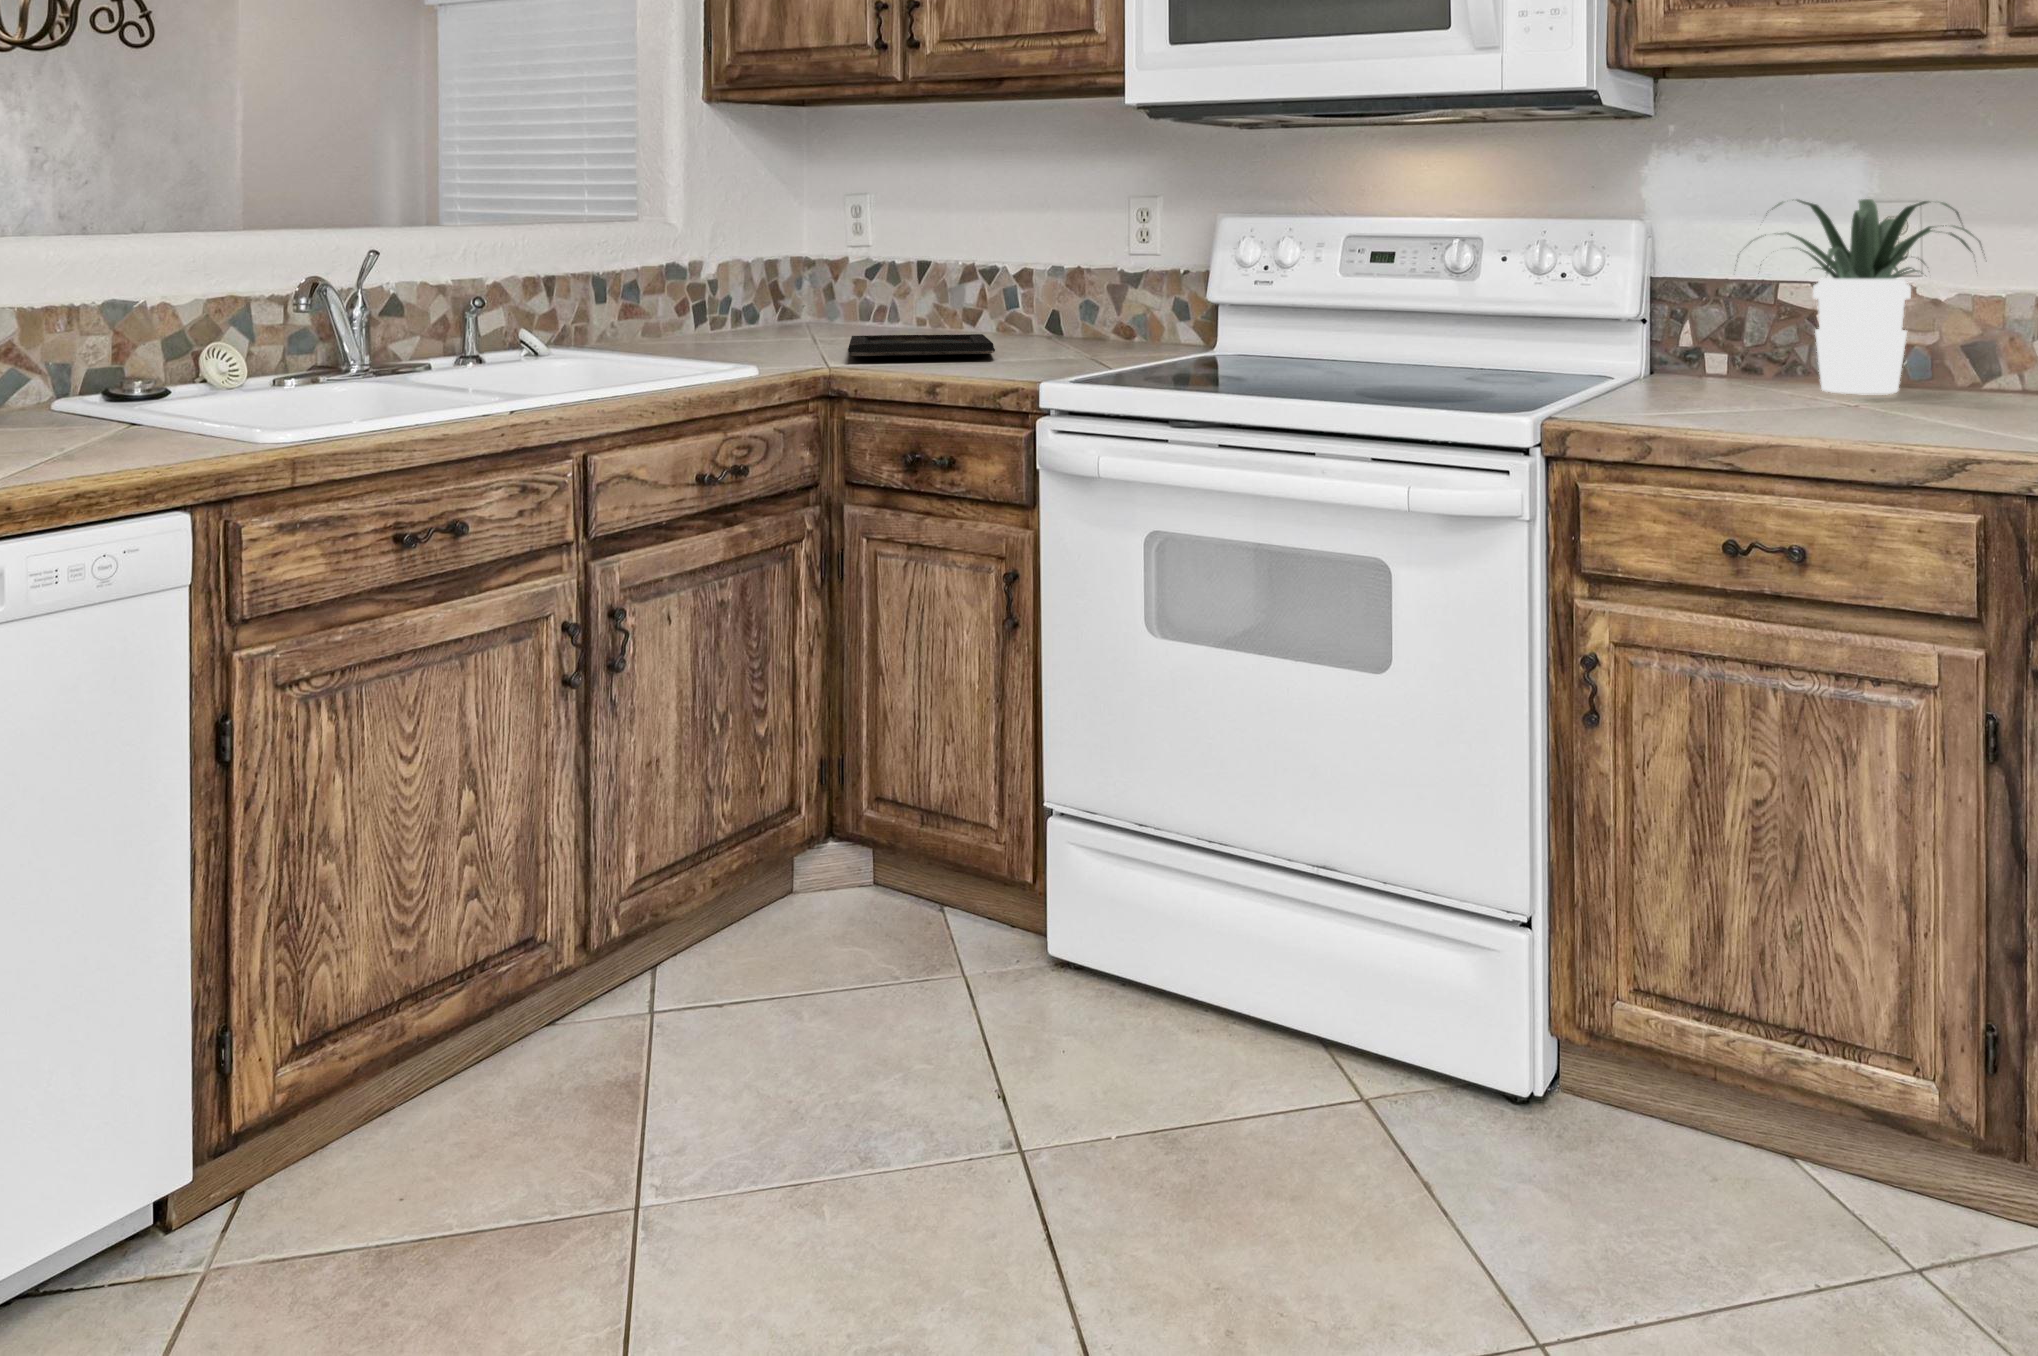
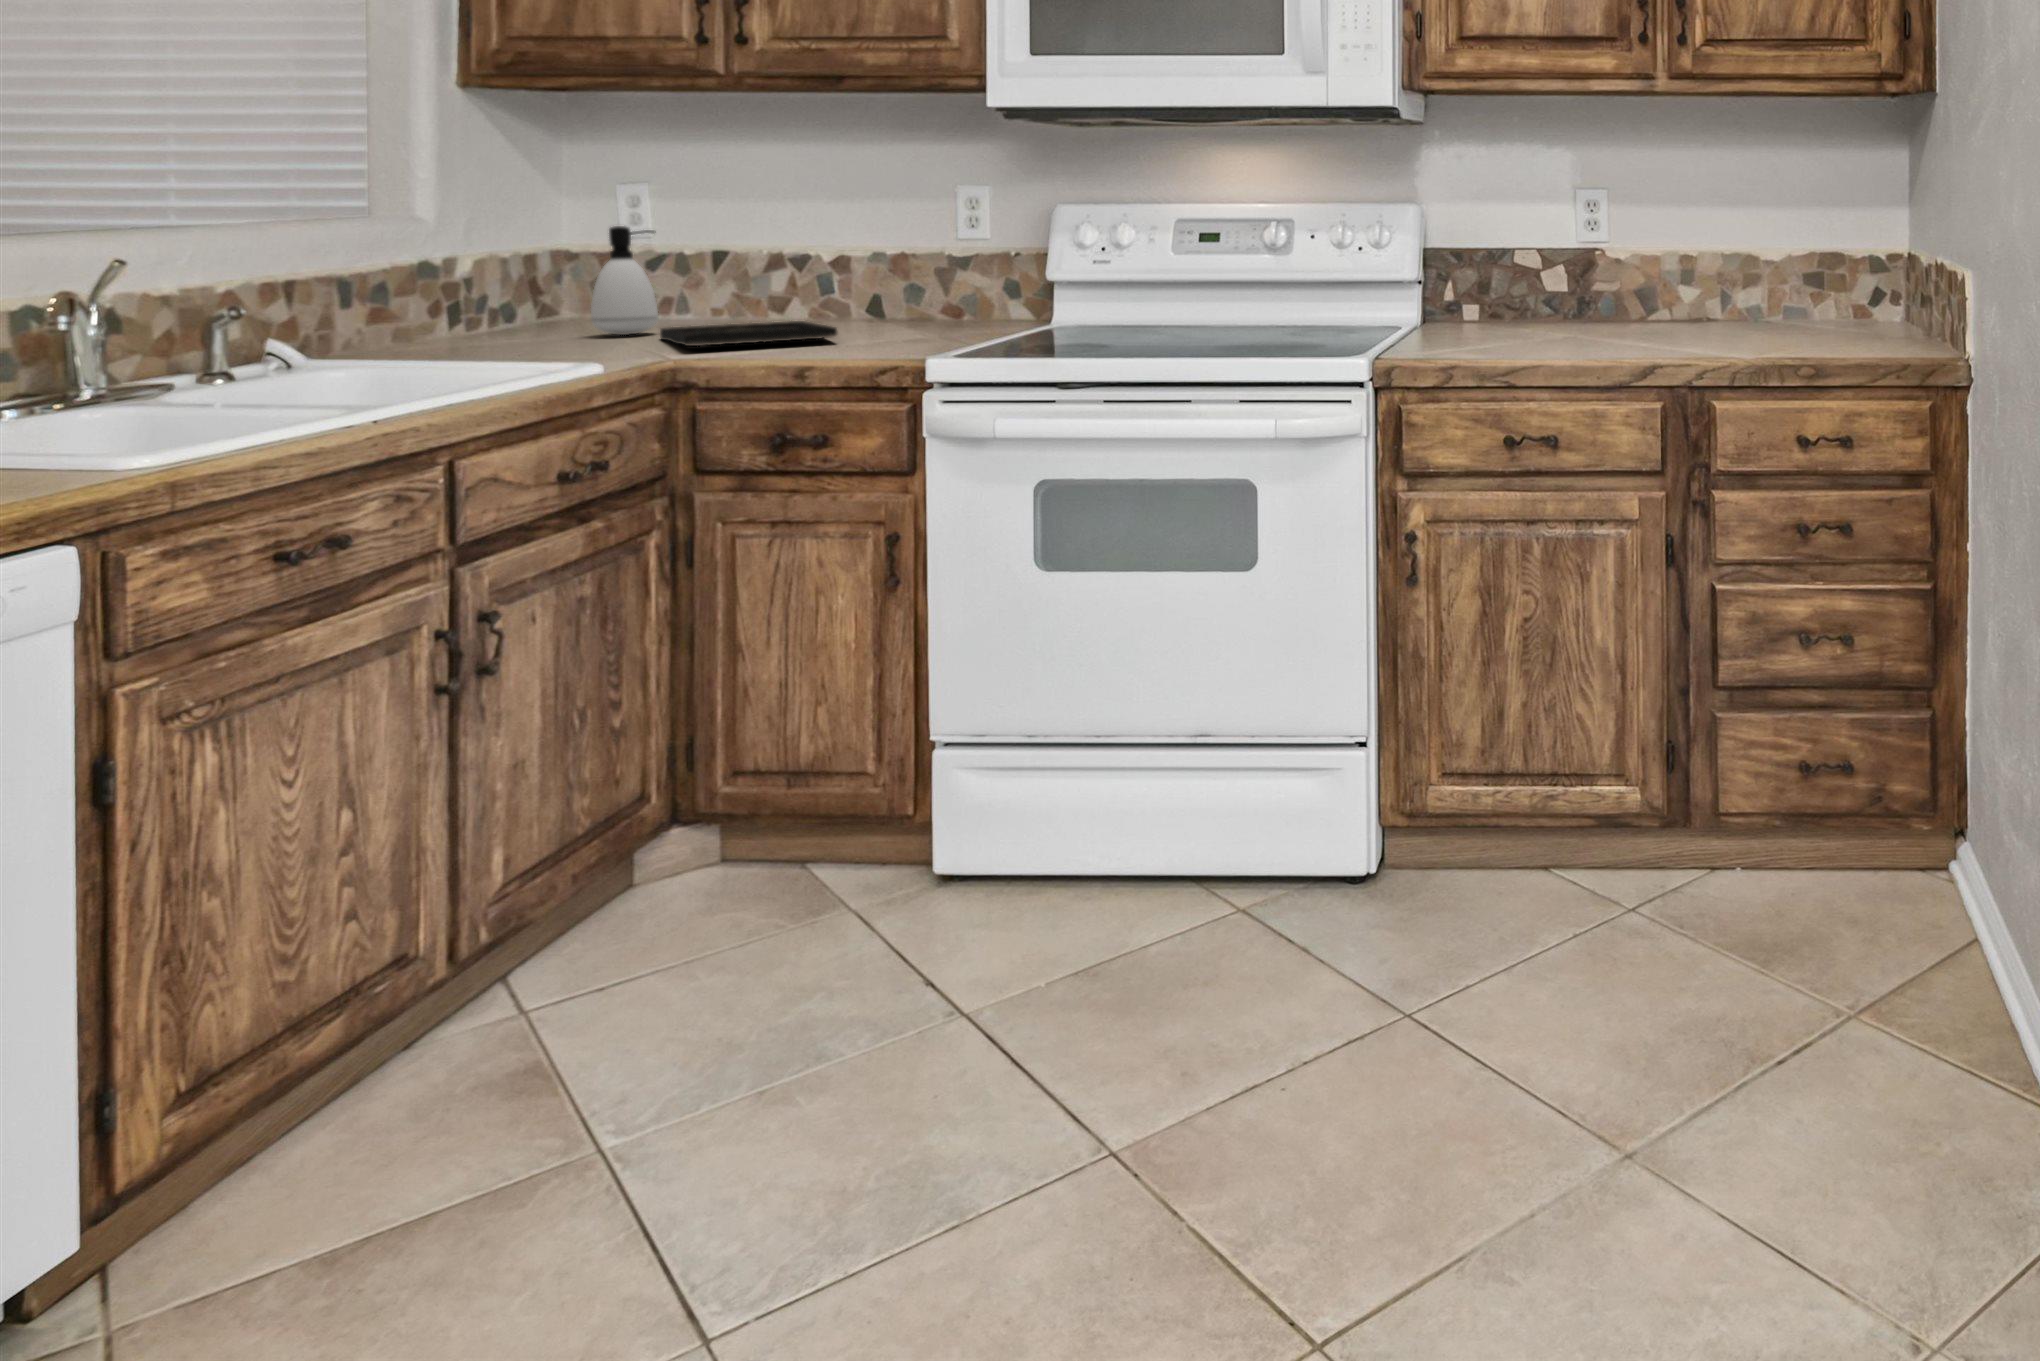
potted plant: present [1738,199,1982,395] -> none [1480,189,1652,332]
soap dispenser: none [800,234,860,341] -> present [591,226,658,335]

